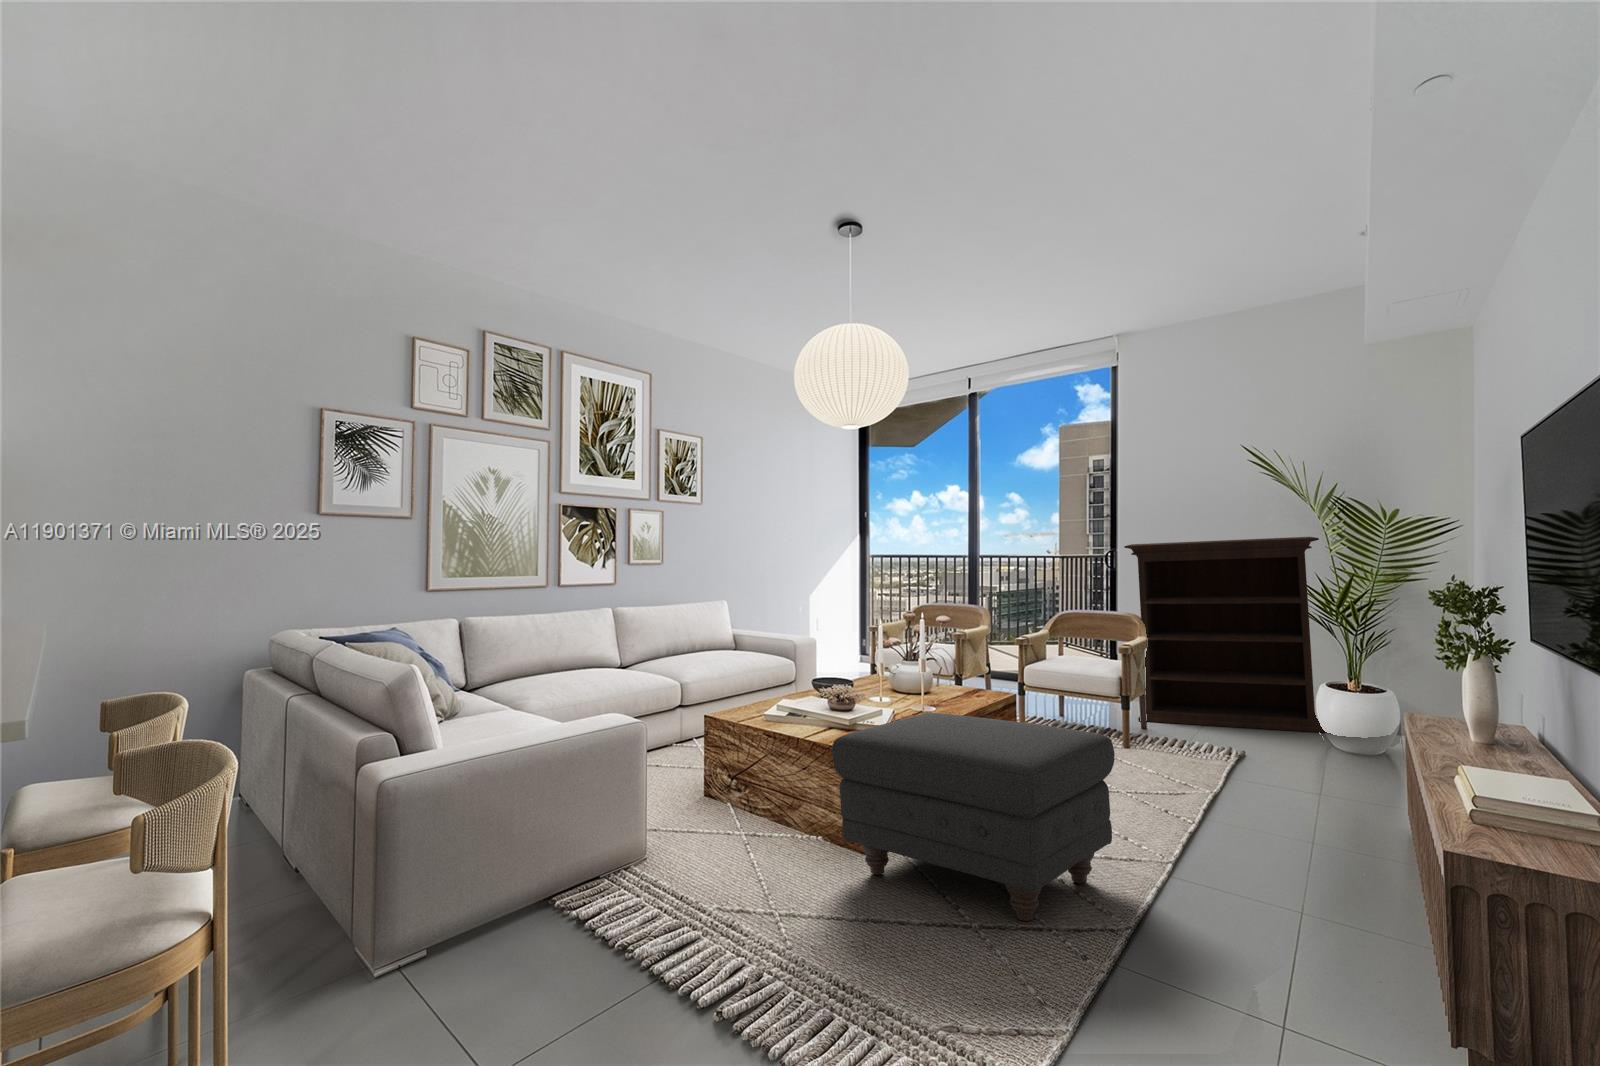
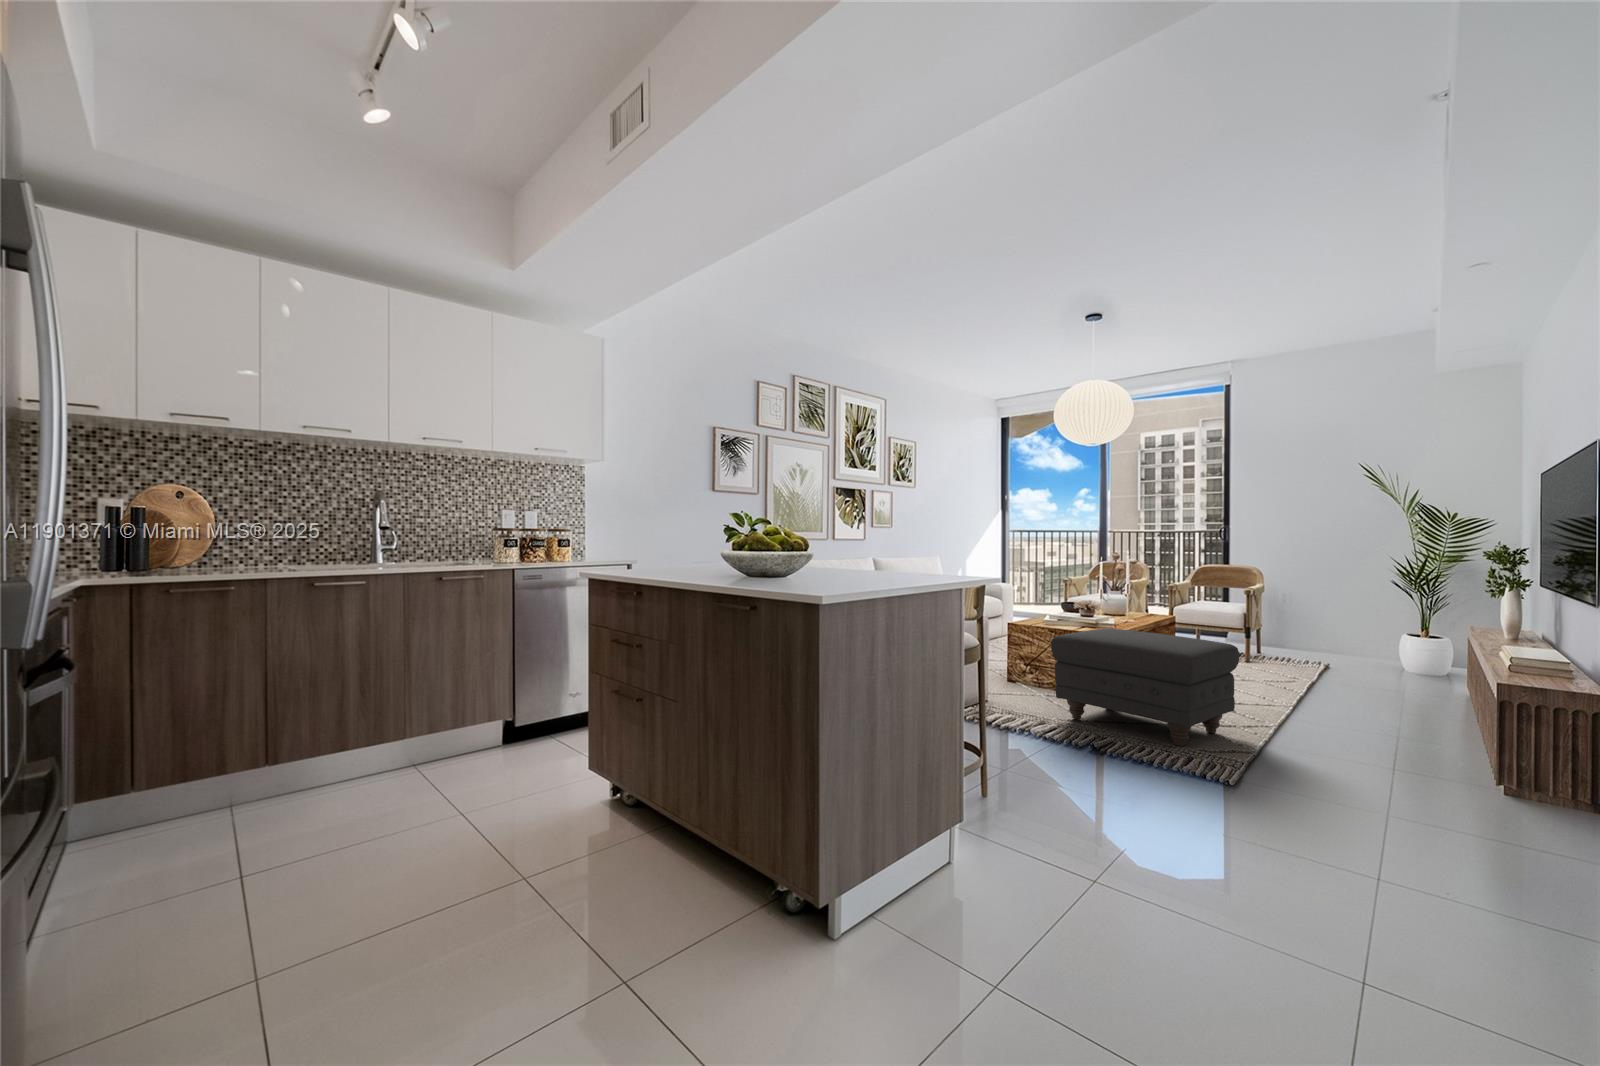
bookshelf: present [1124,537,1325,733] -> none [1237,526,1398,670]

